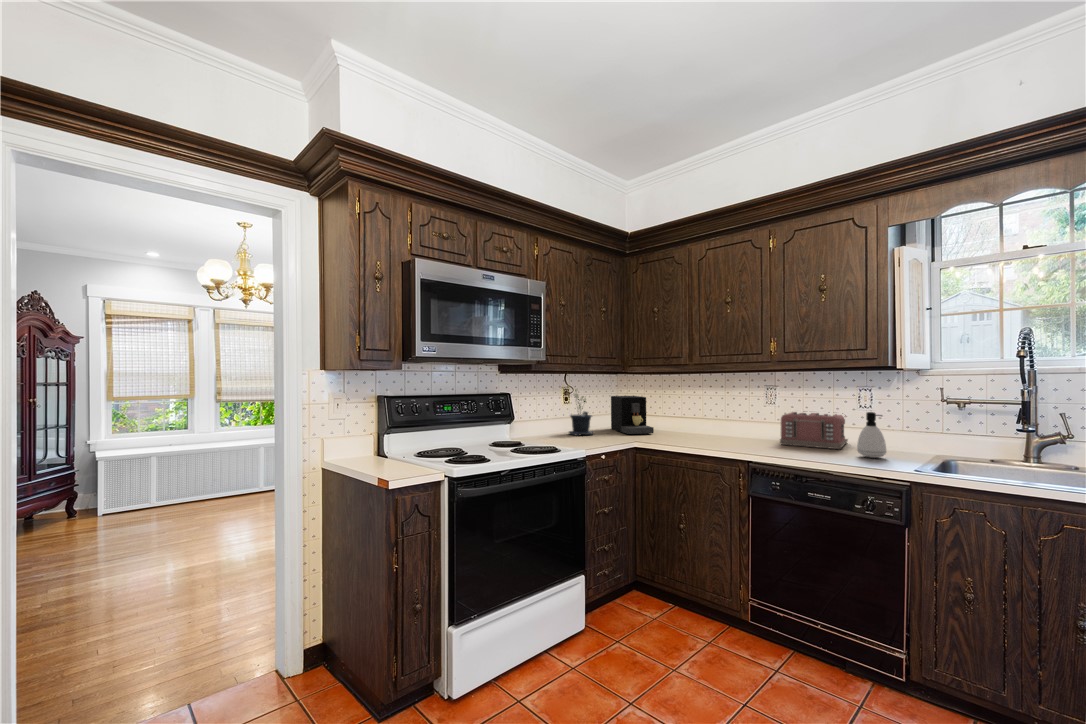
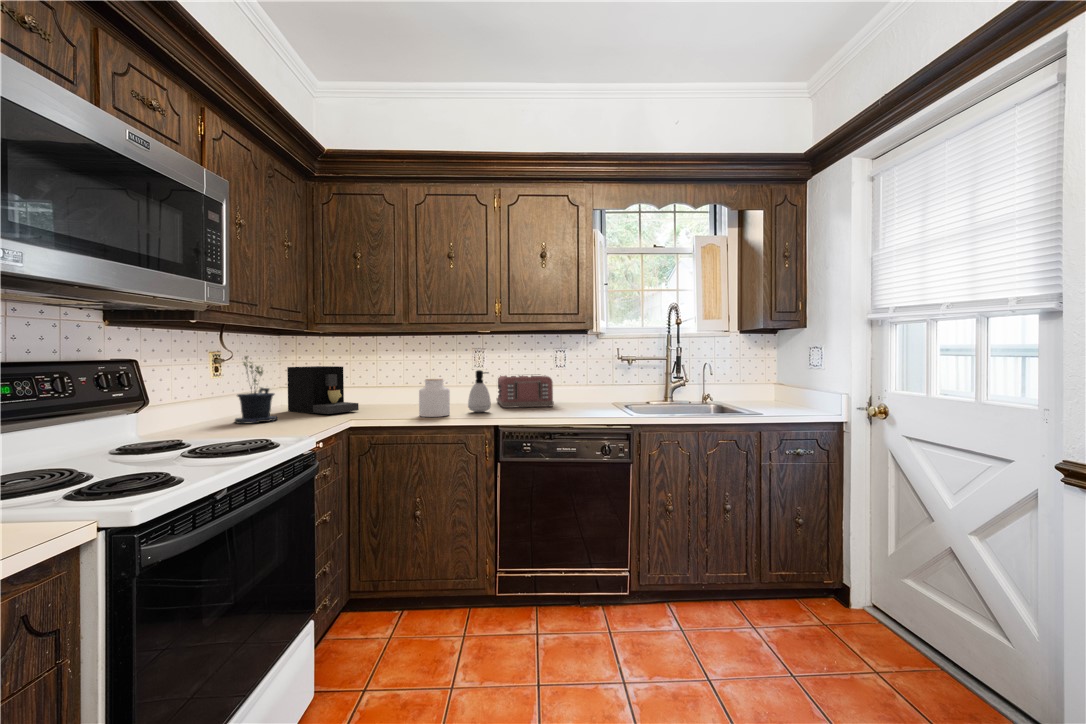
jar: none [689,412,717,446] -> present [419,379,450,417]
soap dispenser: present [857,412,886,458] -> present [468,370,491,412]

